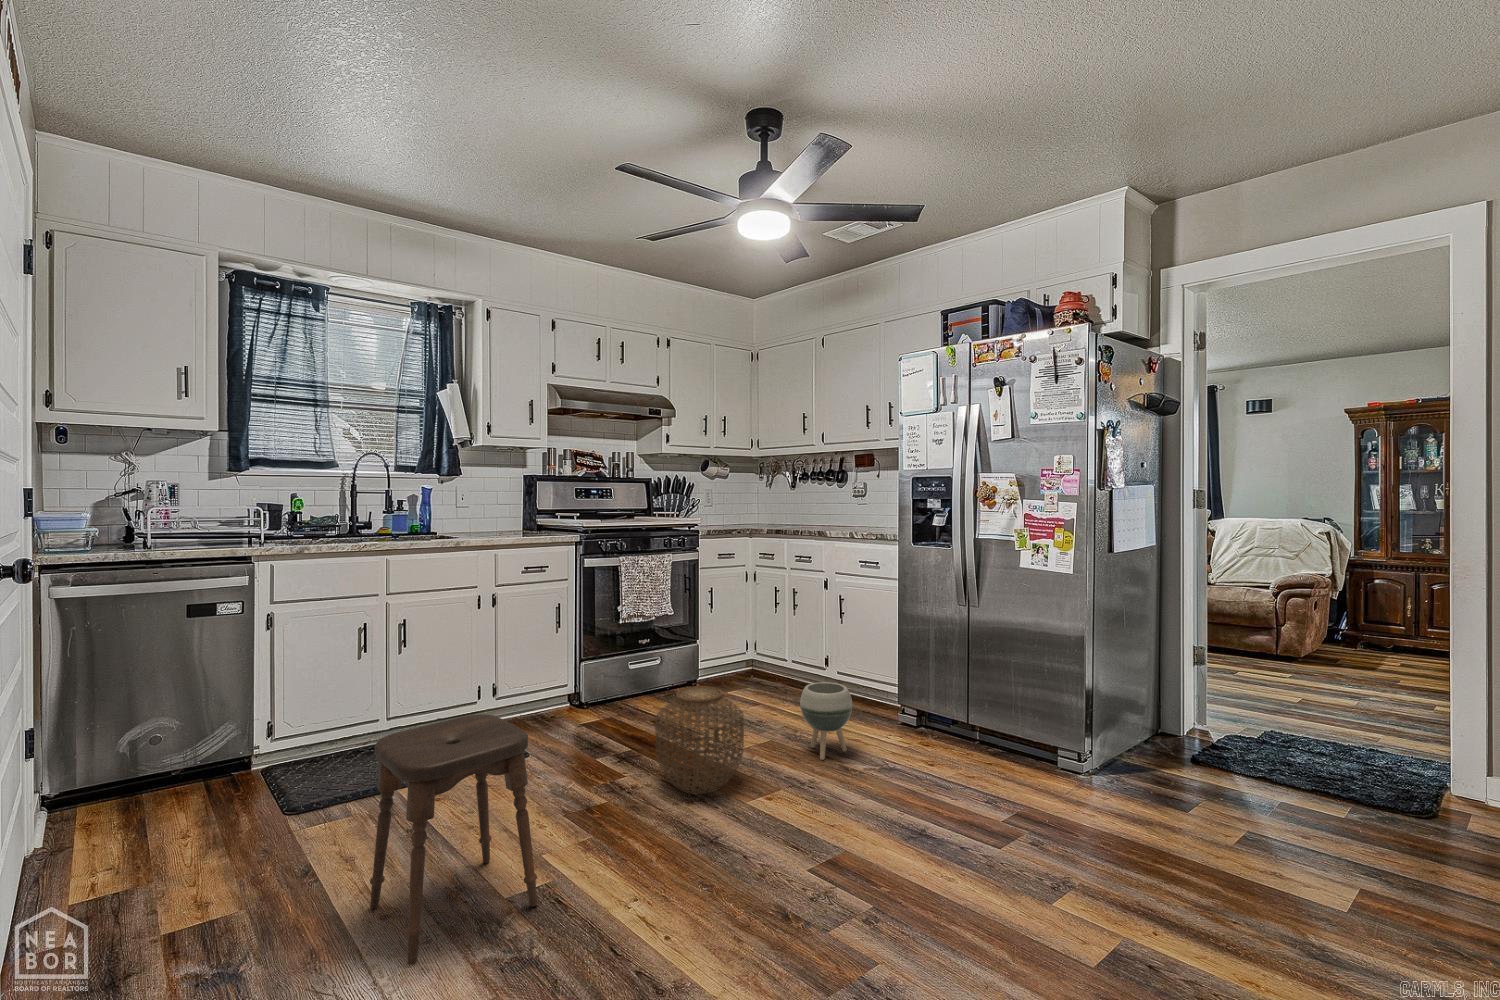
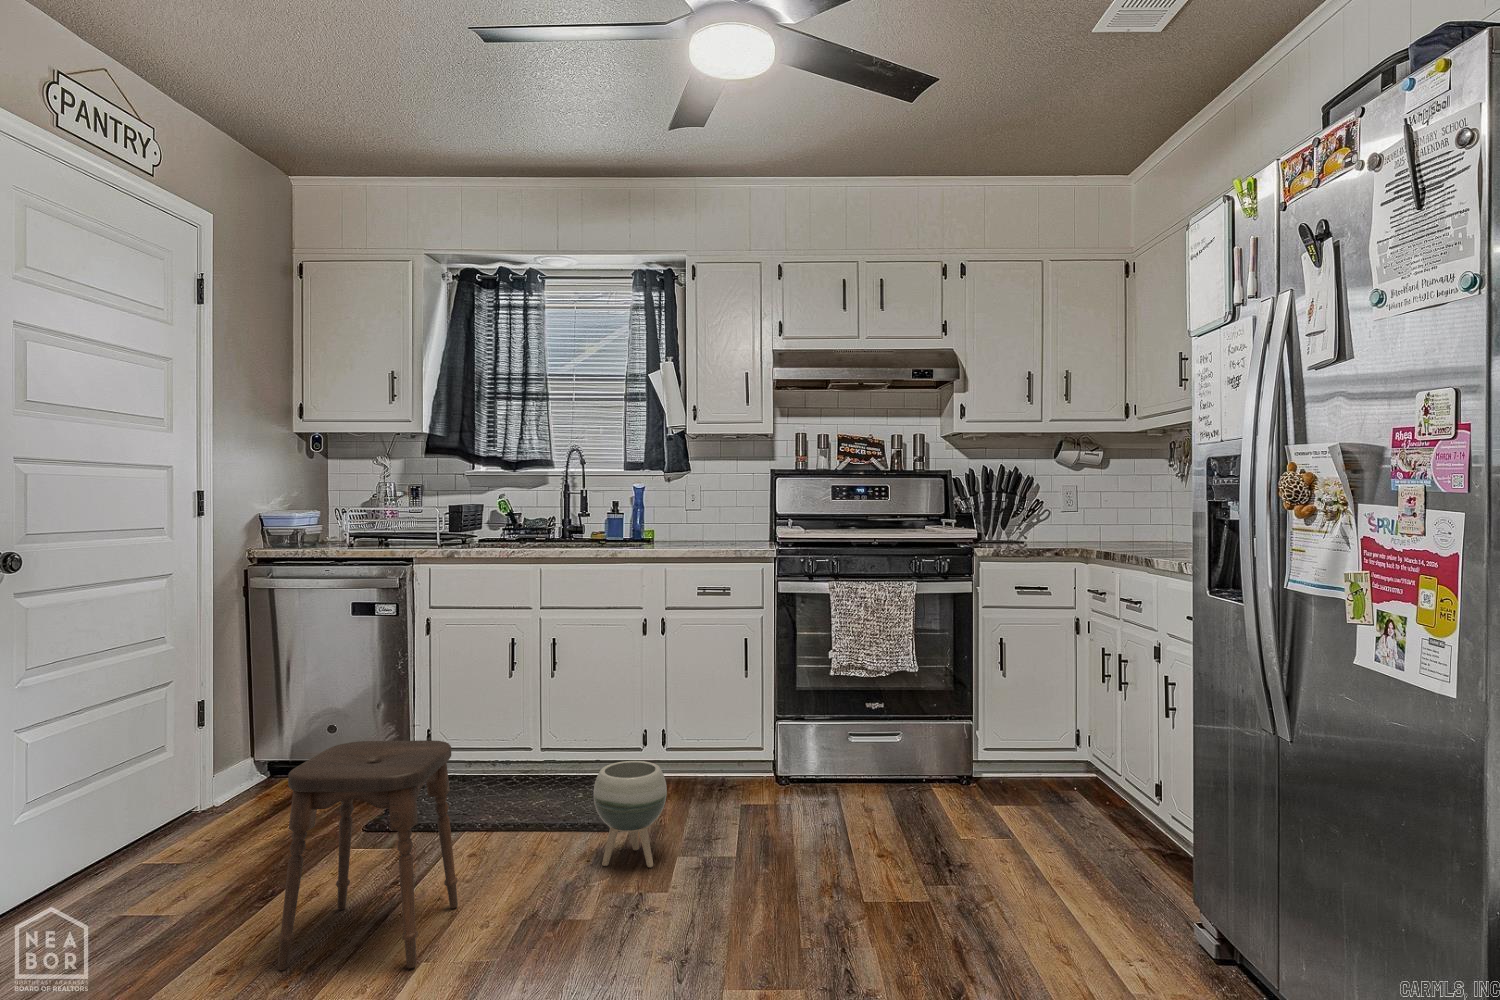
planter: present [800,682,852,760] -> present [594,761,667,867]
woven basket: present [655,686,744,794] -> none [687,772,814,929]

